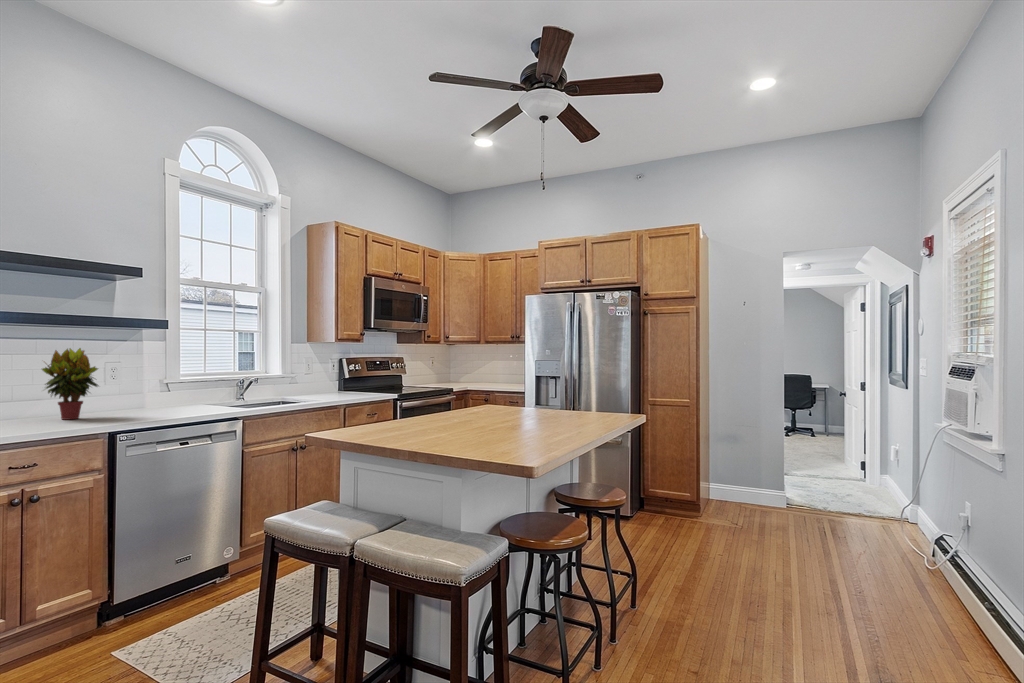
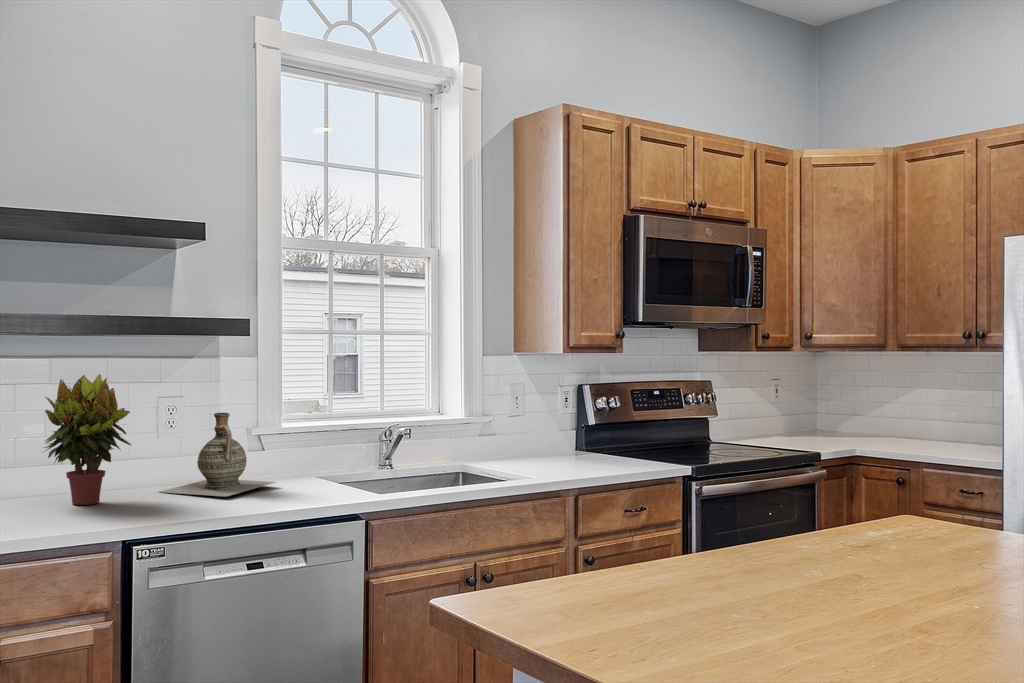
ceramic jug: none [111,370,185,413] -> present [160,413,276,496]

